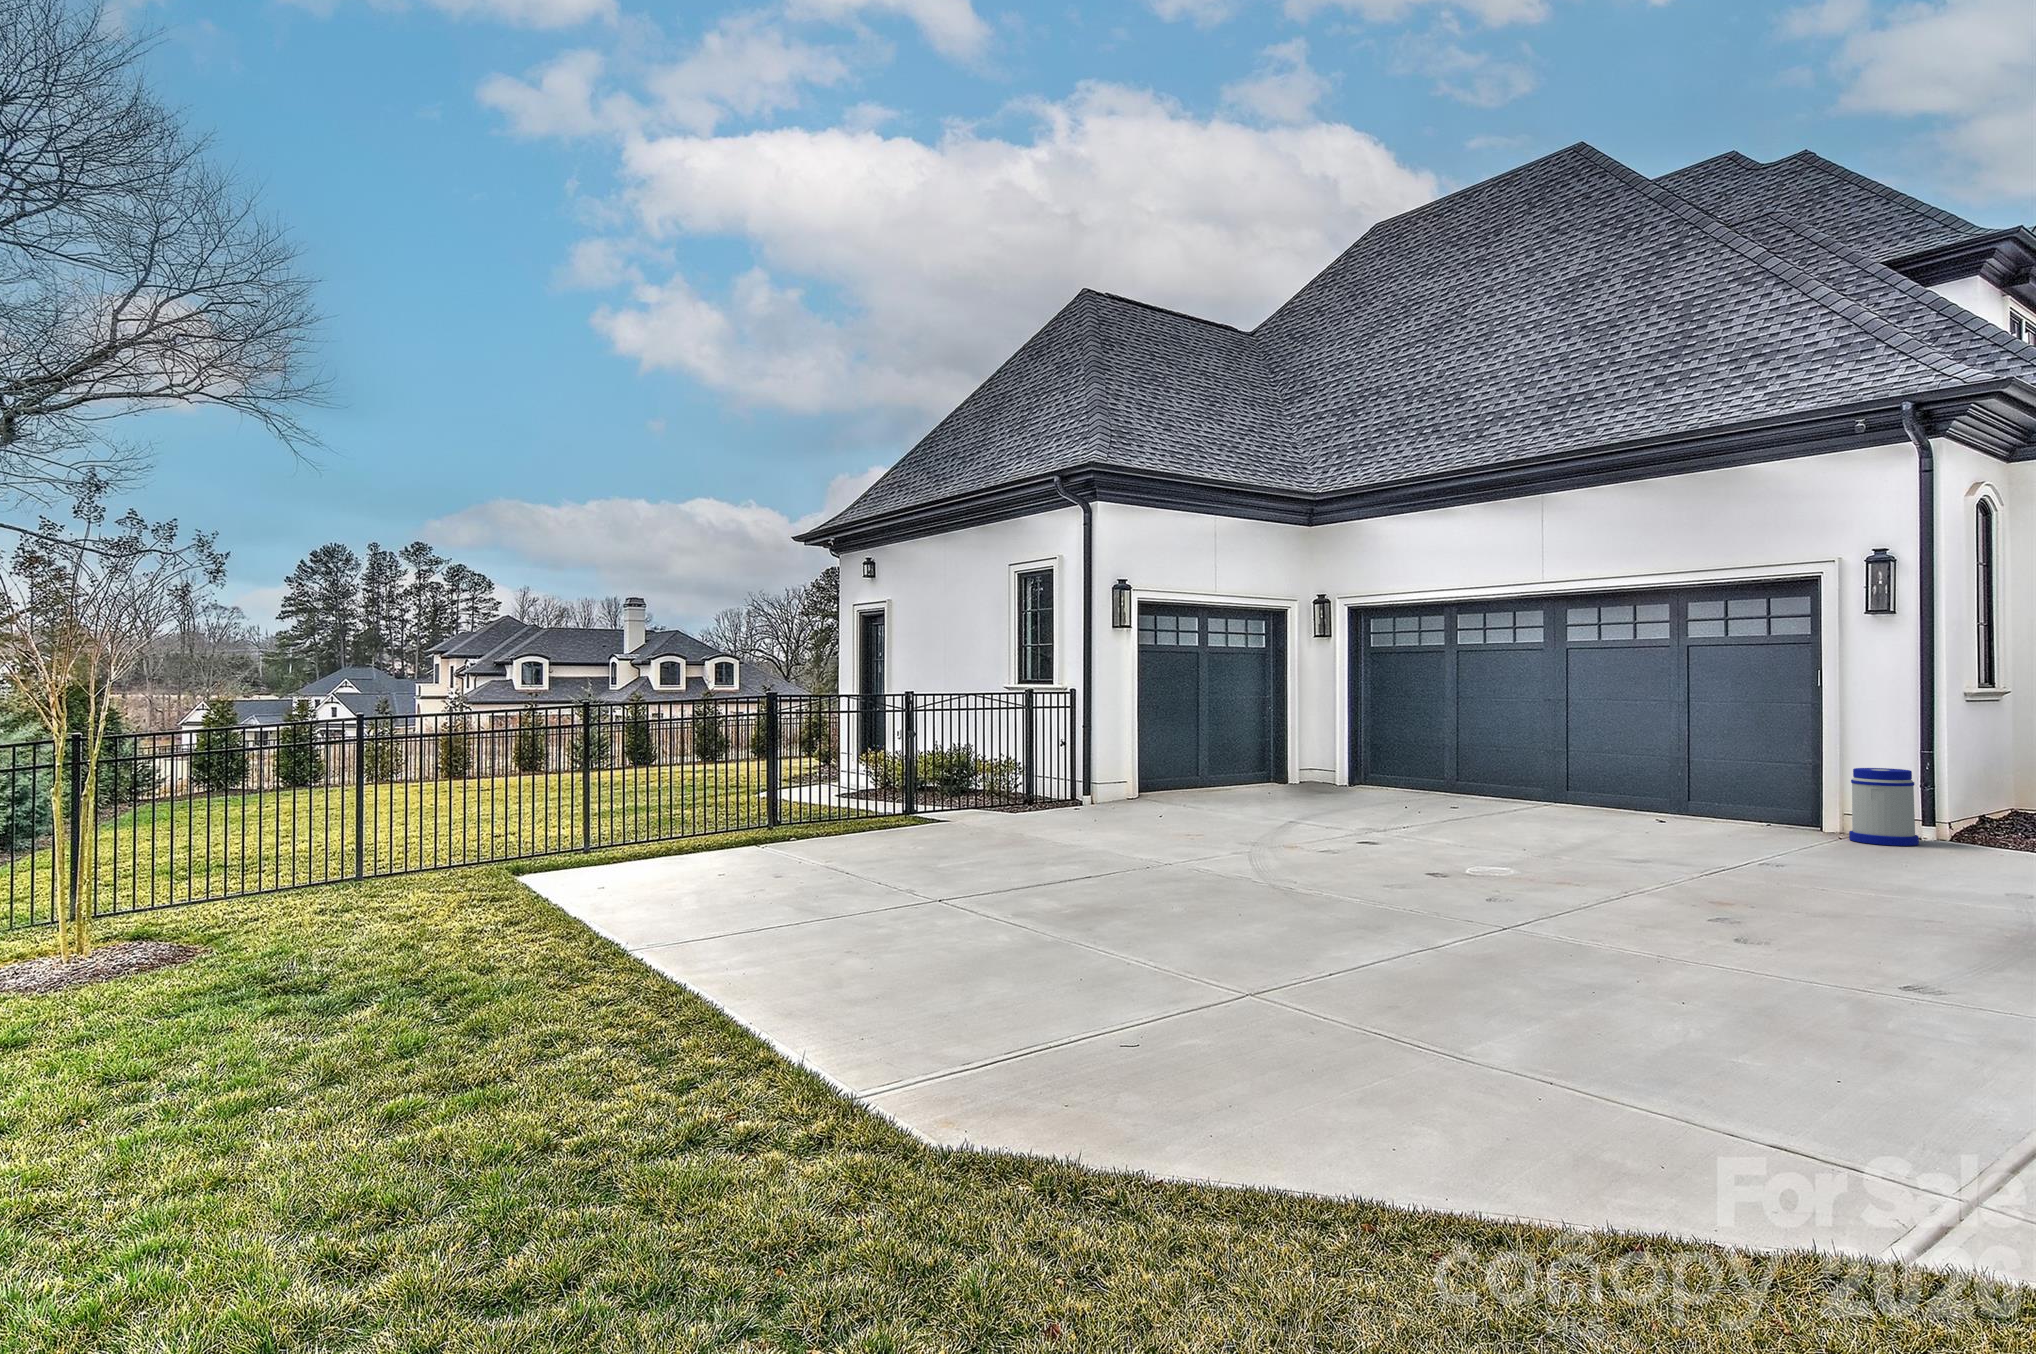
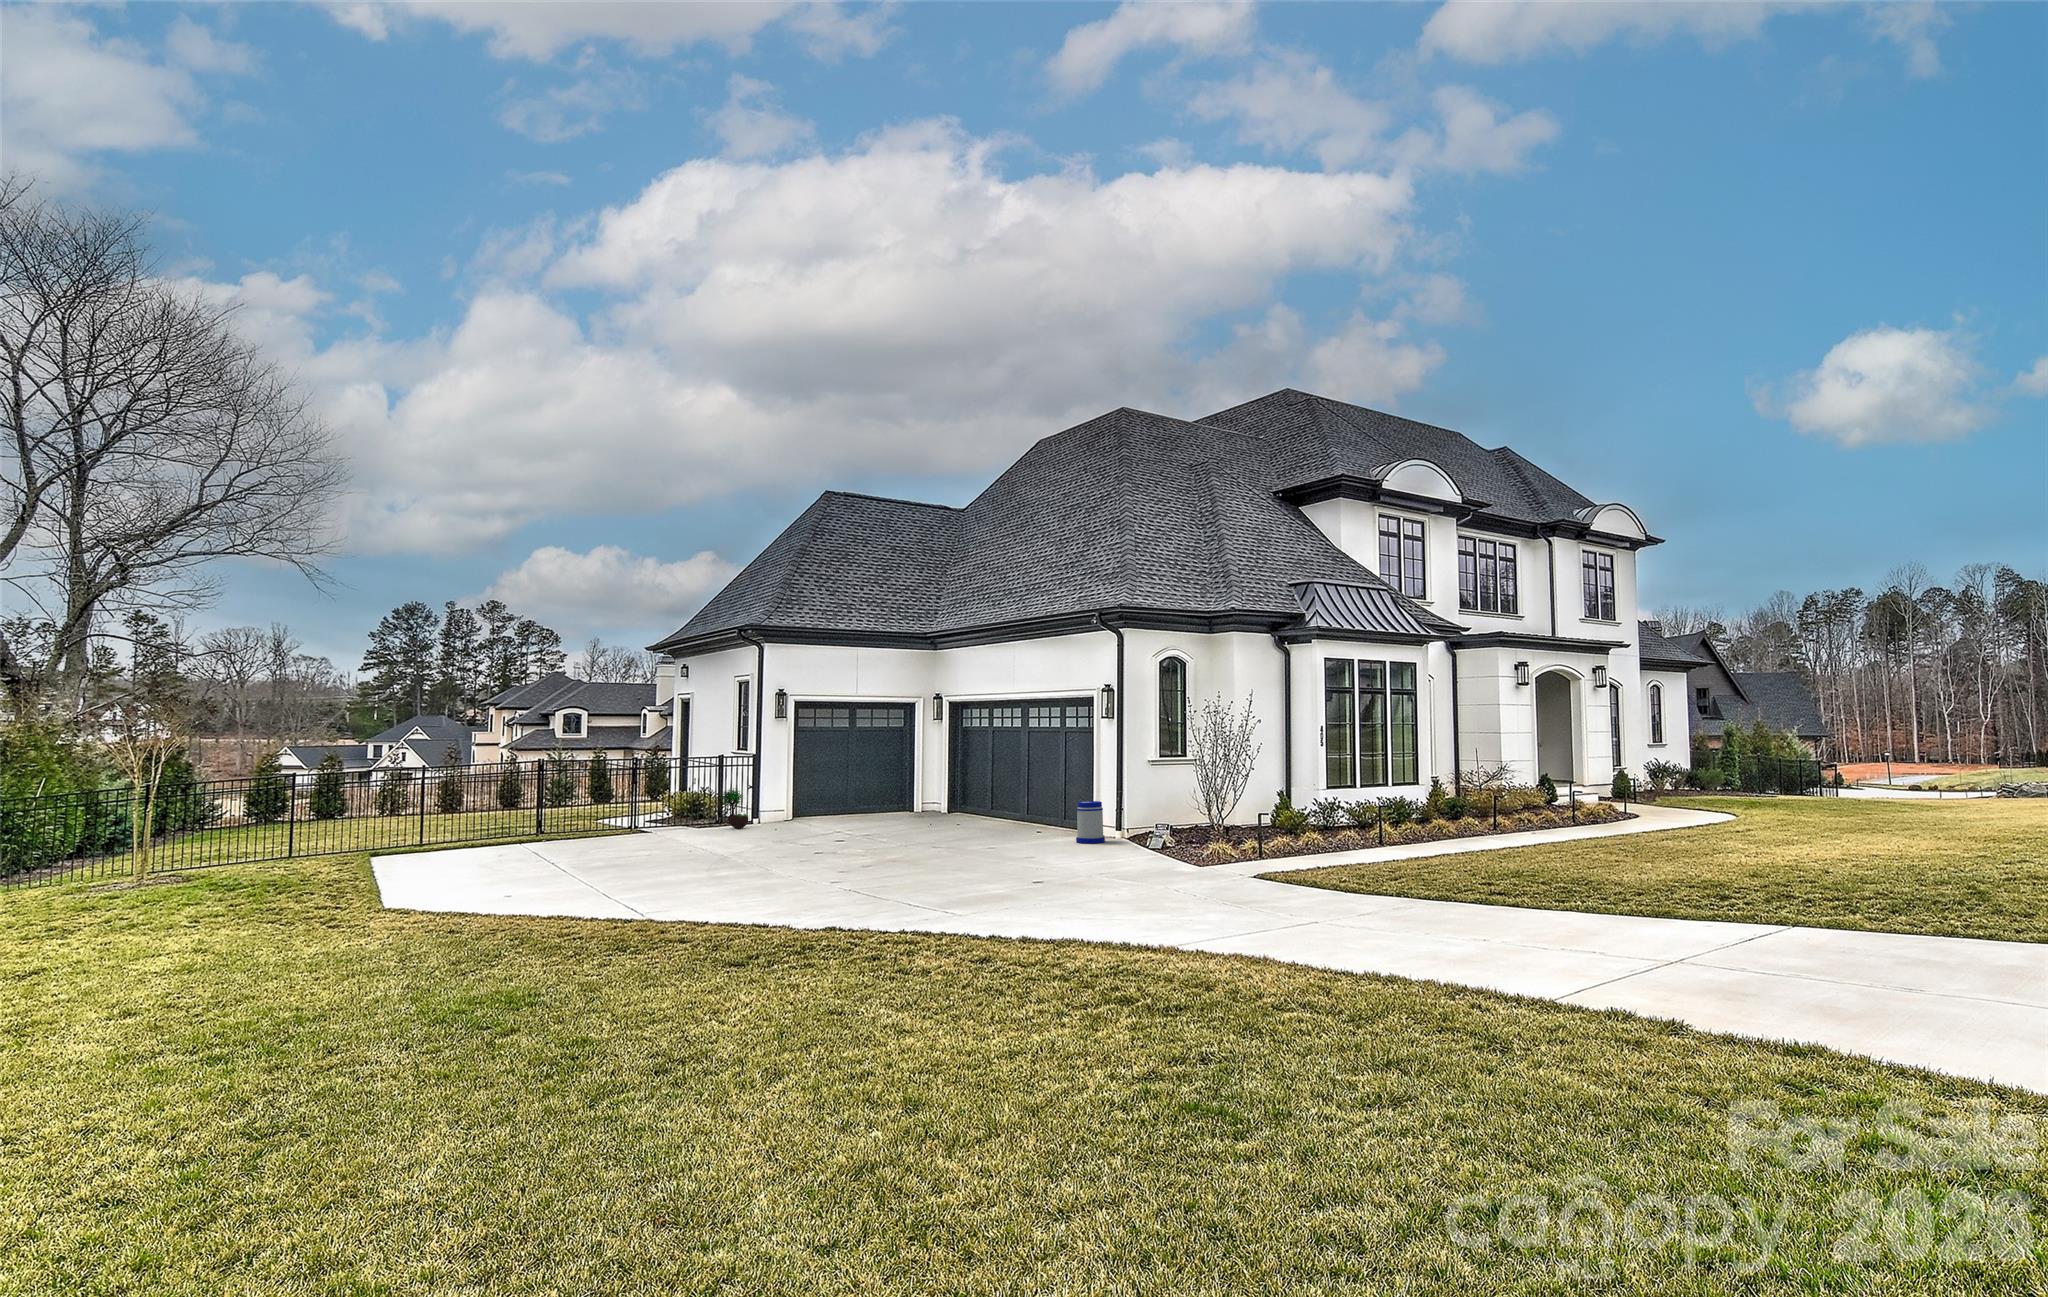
potted tree: none [1035,738,1081,810] -> present [721,788,748,829]

